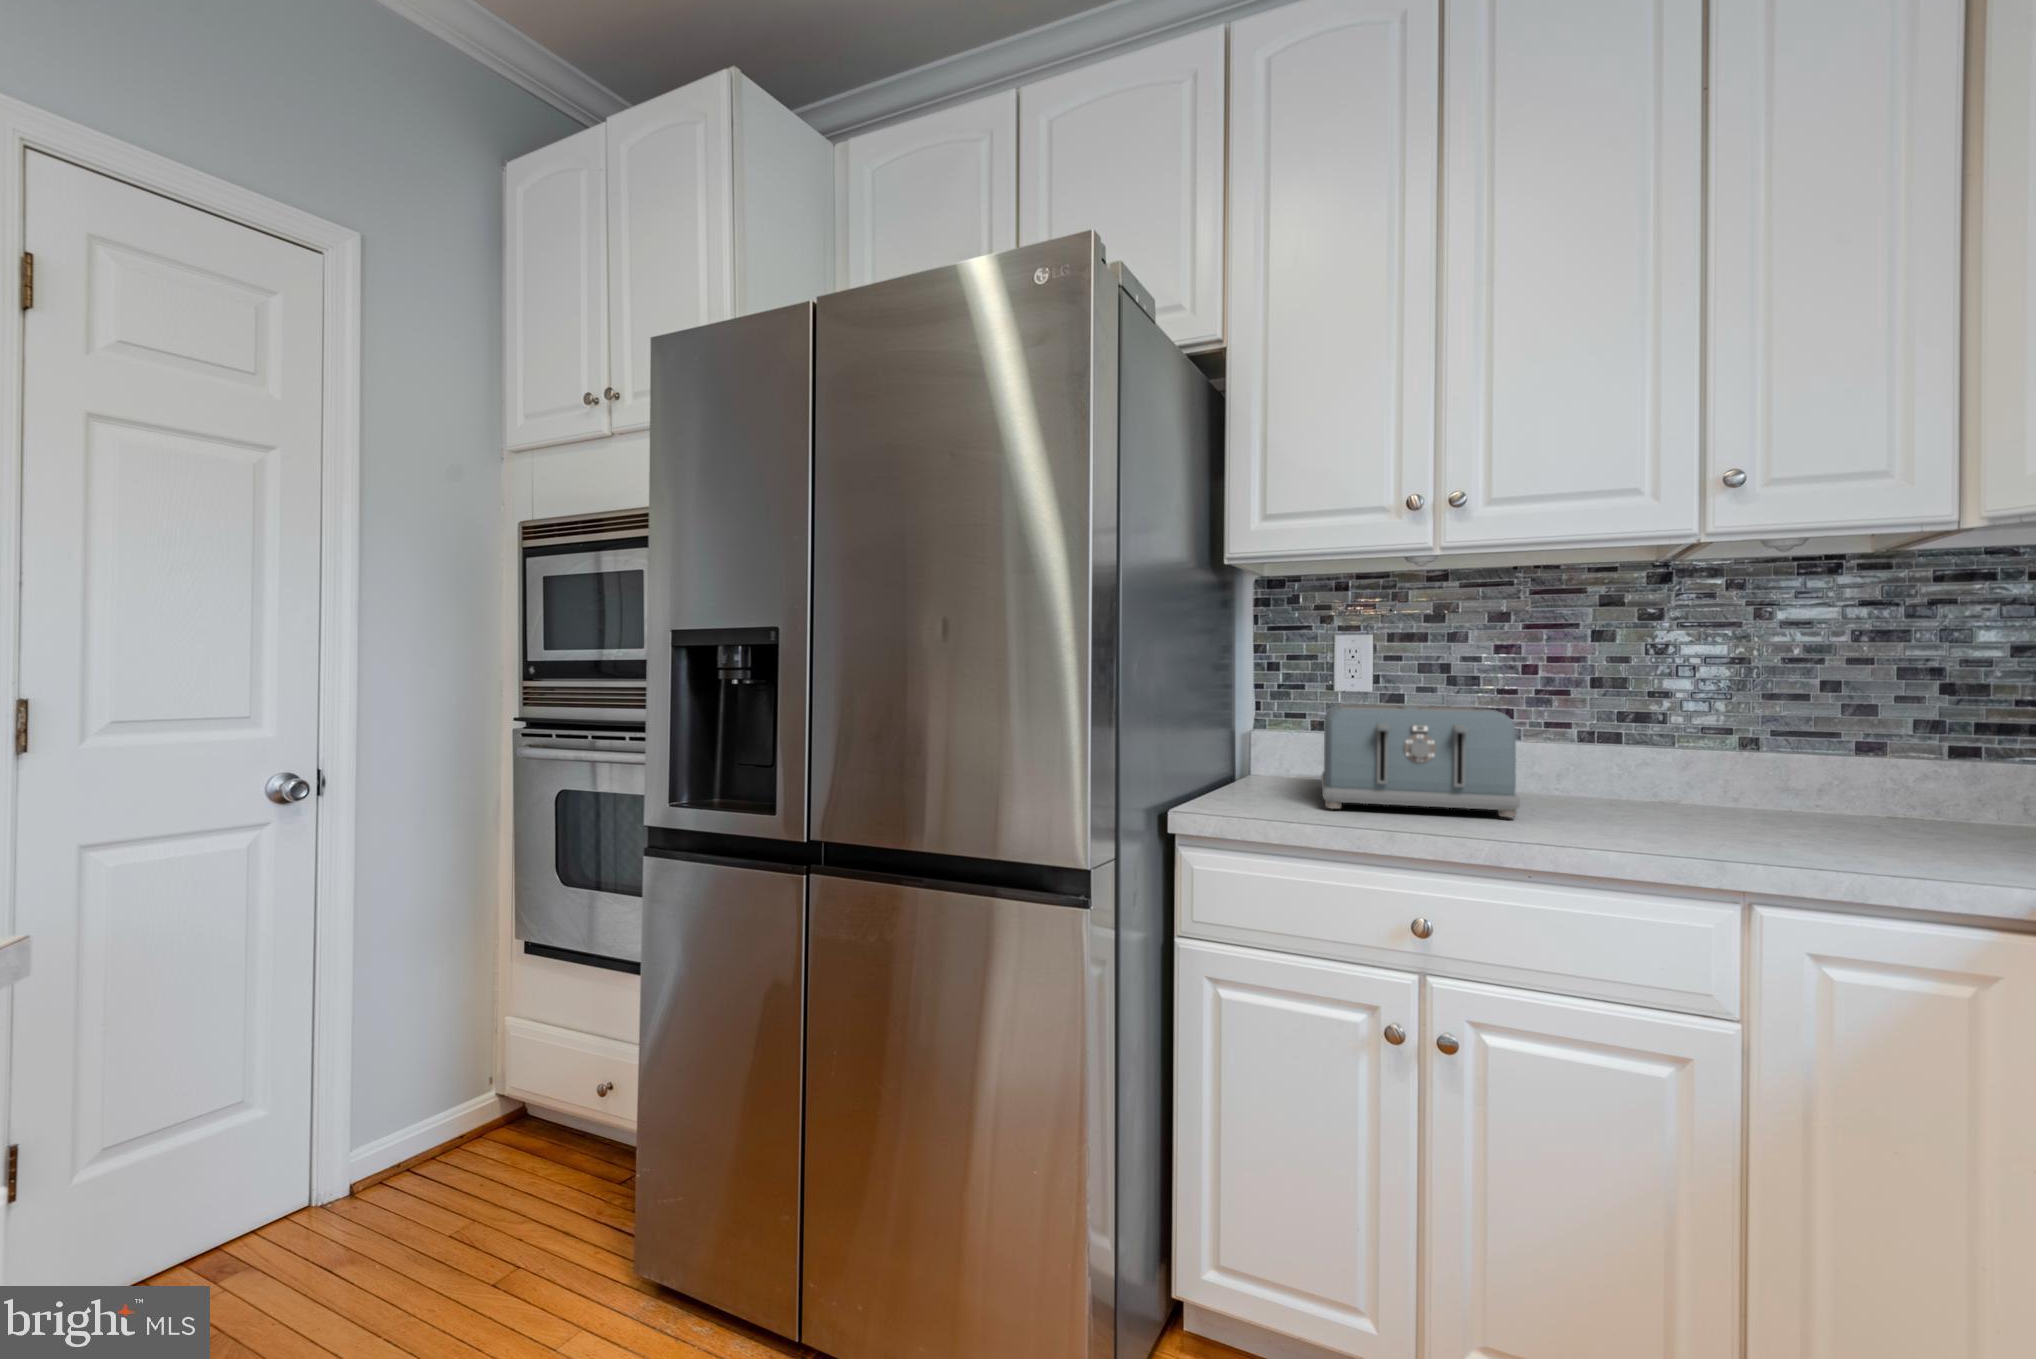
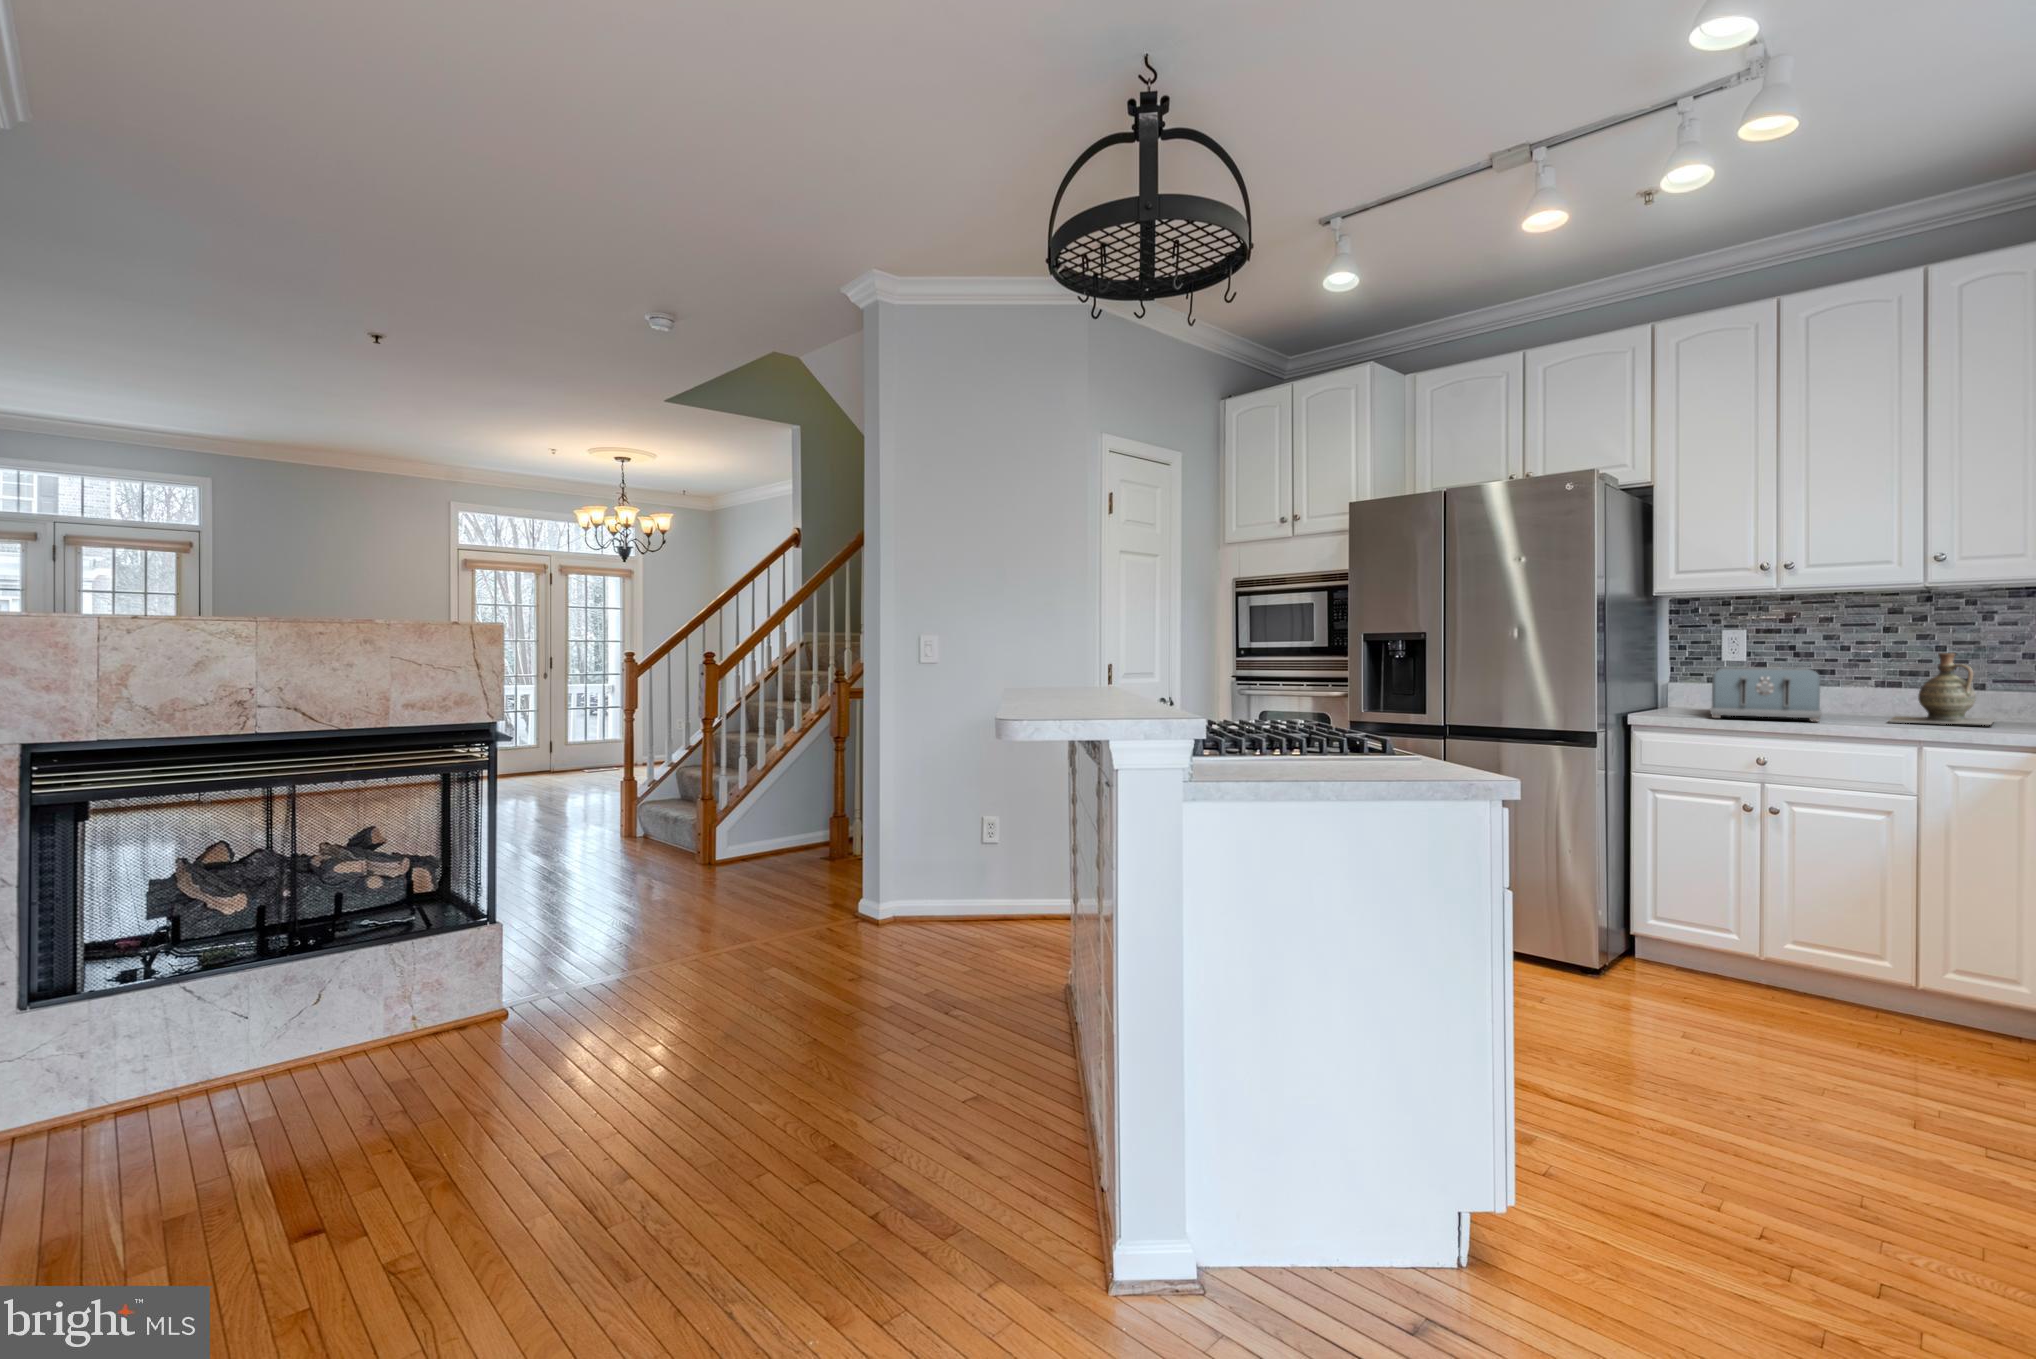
ceramic jug: none [1614,679,1817,826] -> present [1889,653,1994,725]

